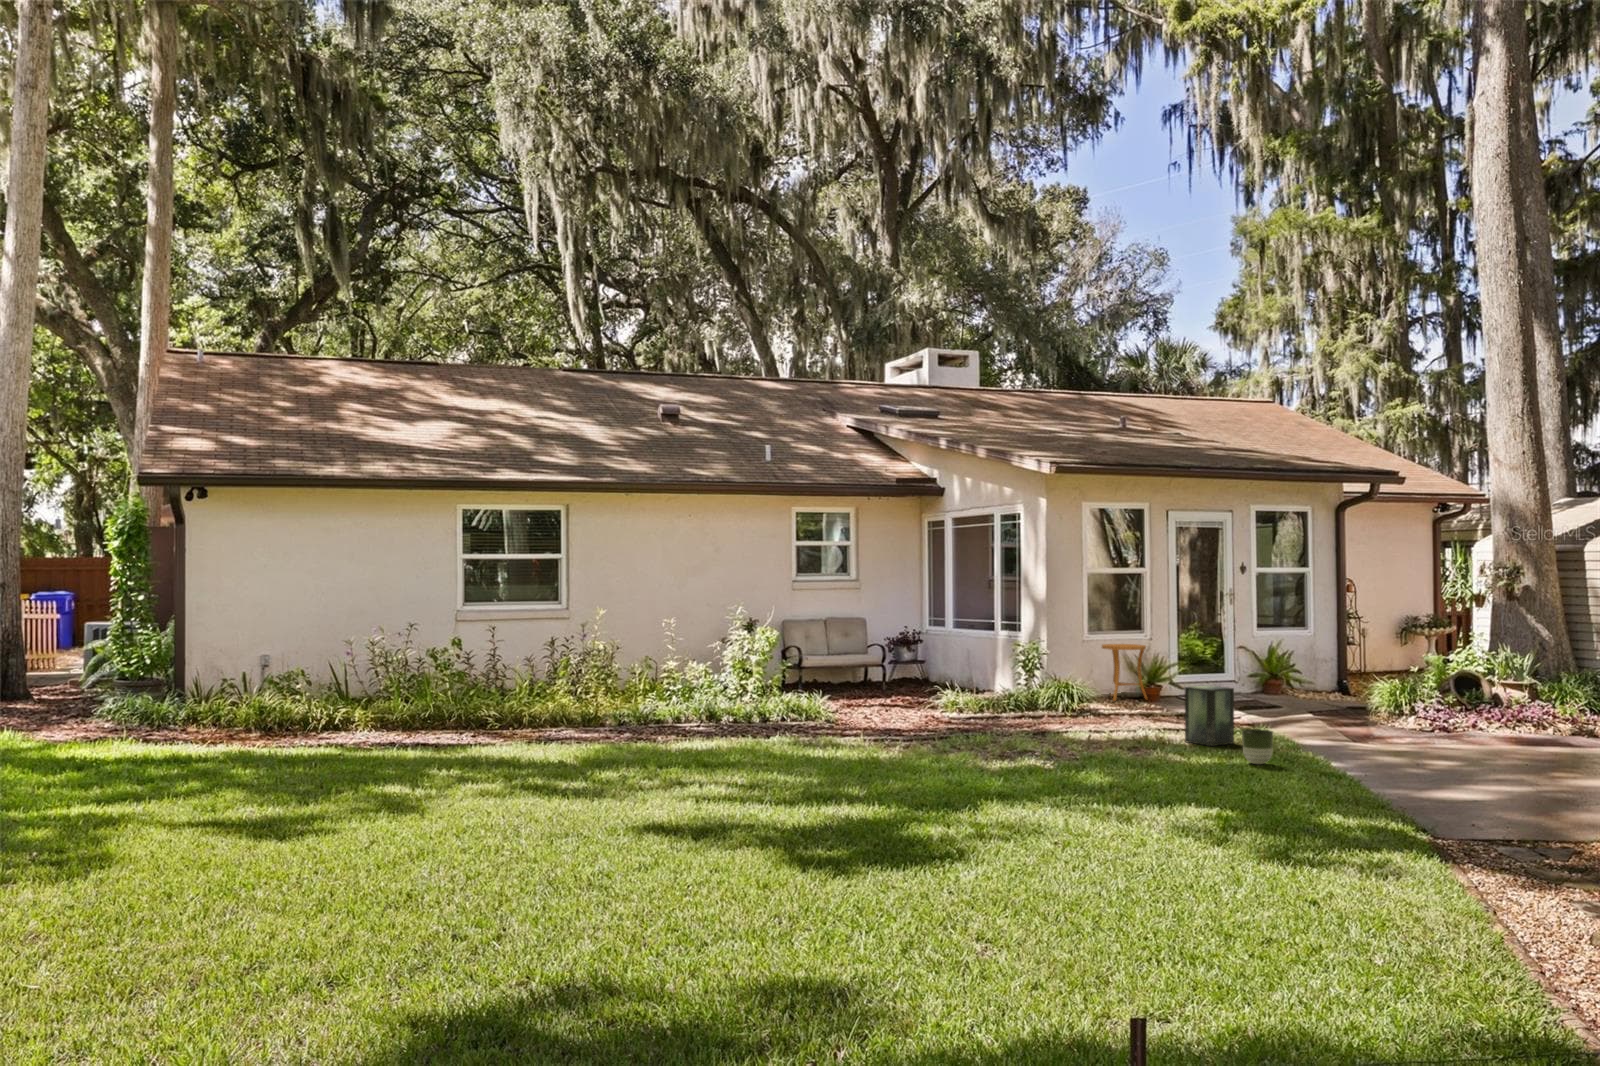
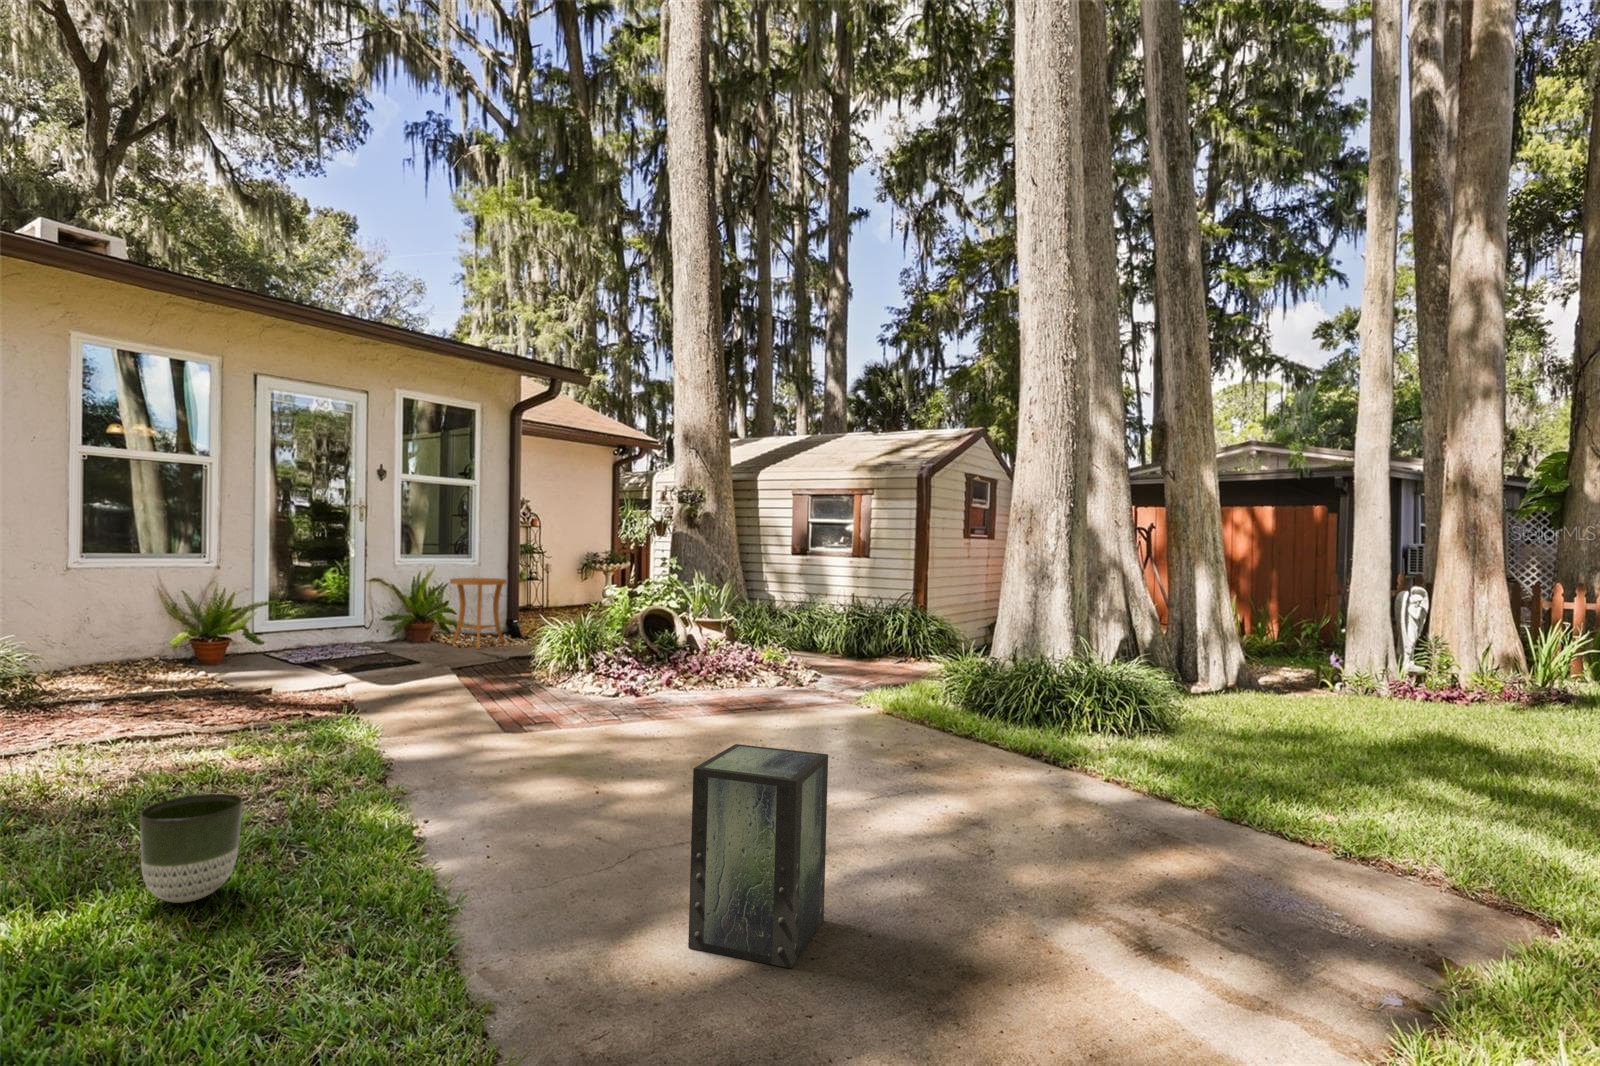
side table: present [1102,644,1147,701] -> present [450,578,507,649]
storage box: present [1185,685,1234,746] -> present [688,744,828,968]

